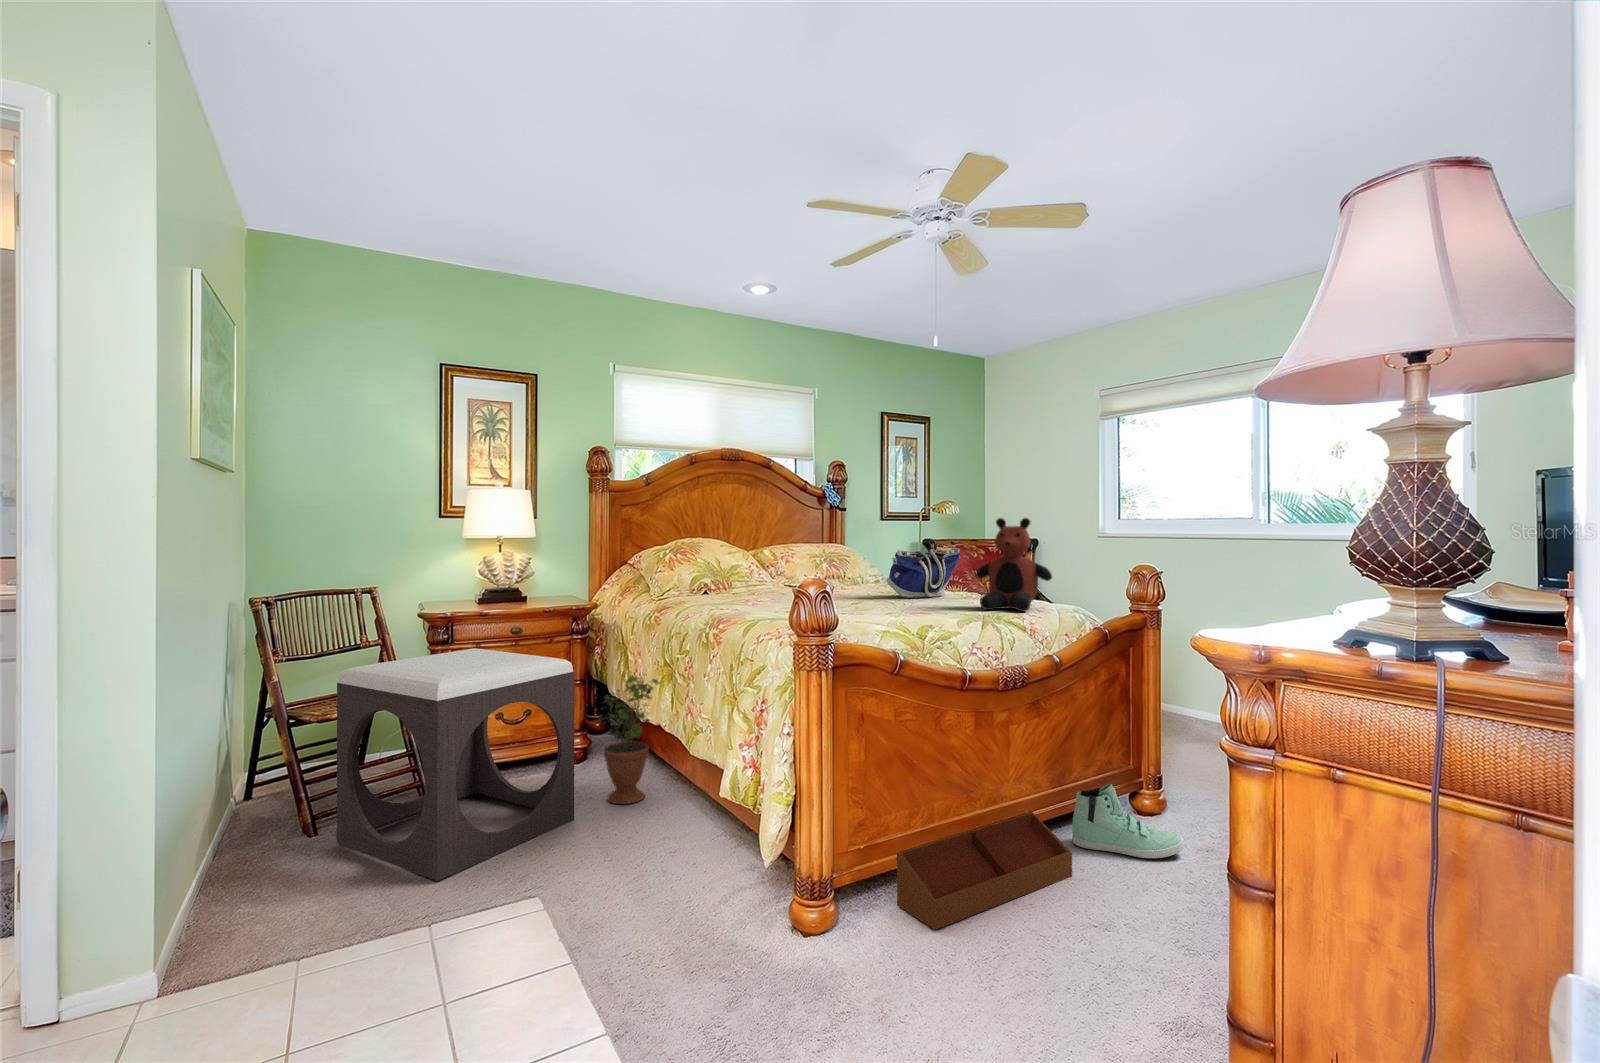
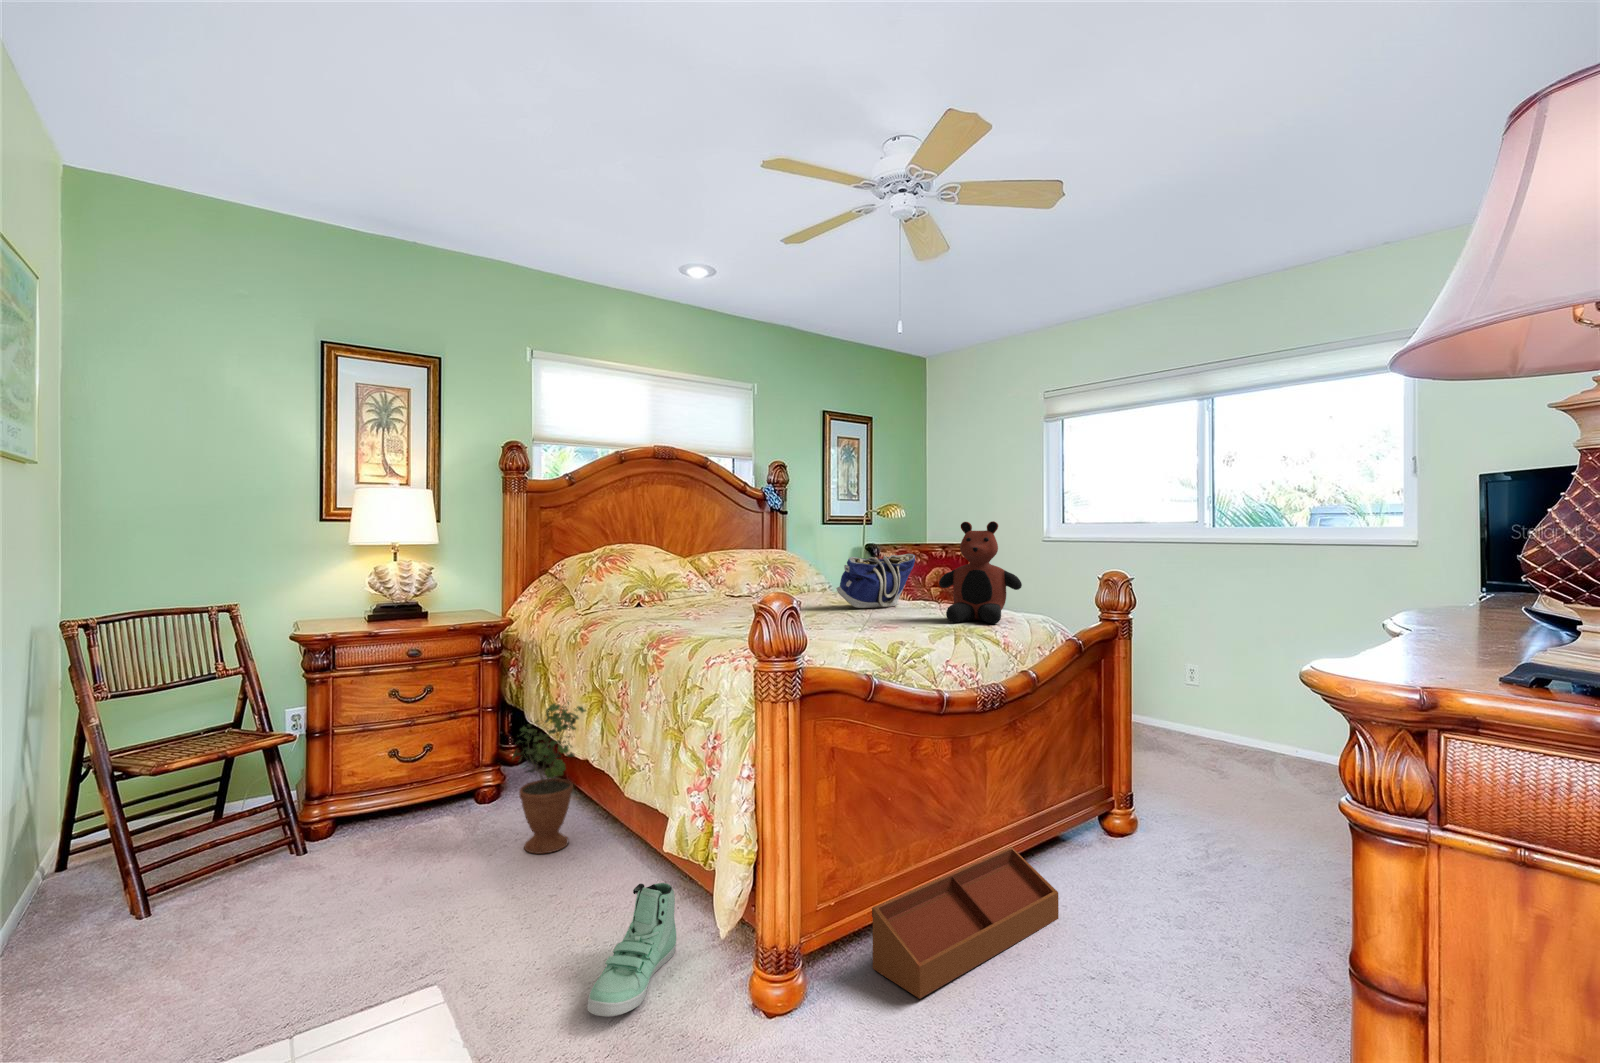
footstool: present [337,648,574,881] -> none [179,676,484,971]
sneaker: present [1072,784,1185,858] -> present [588,883,676,1017]

